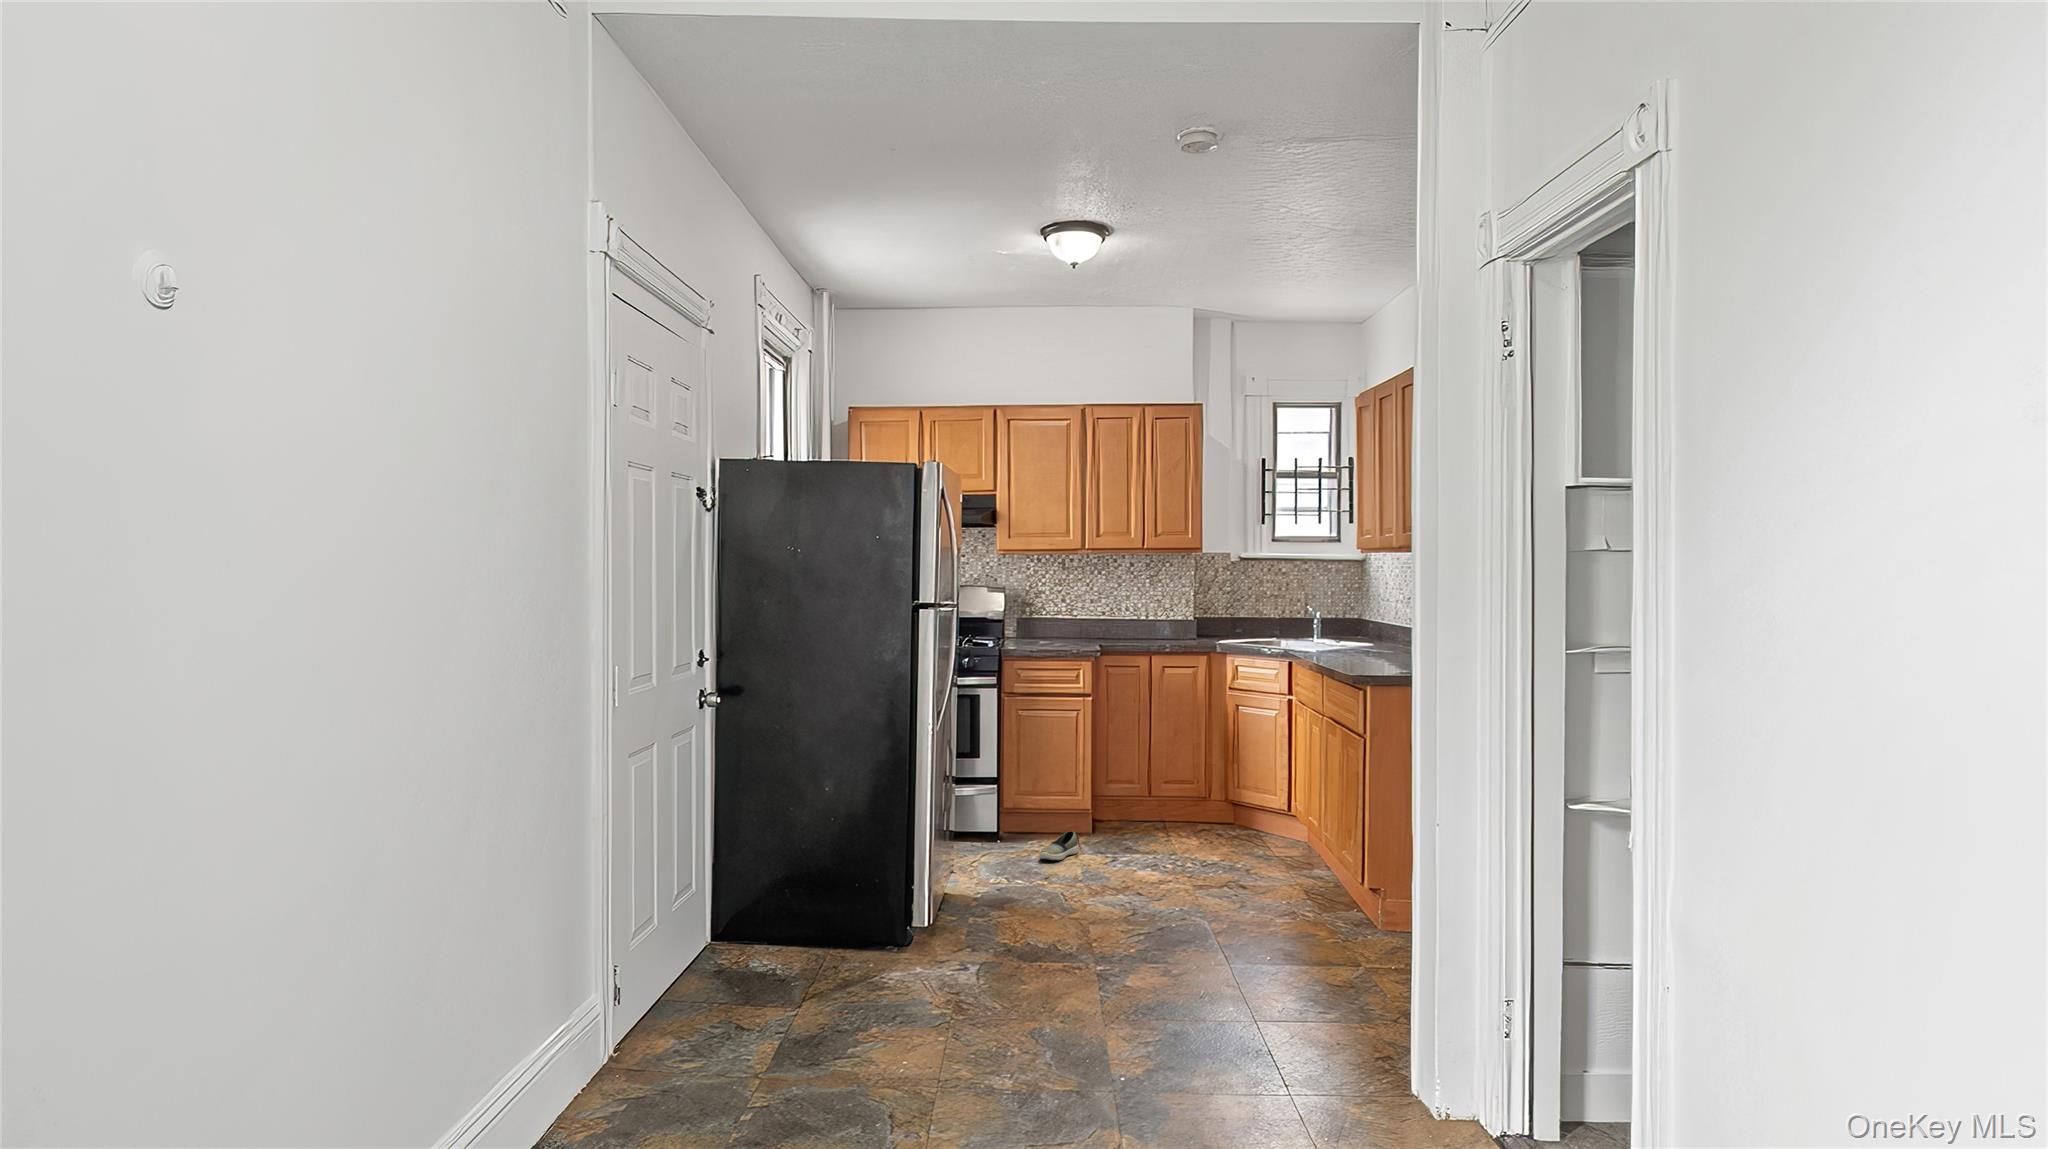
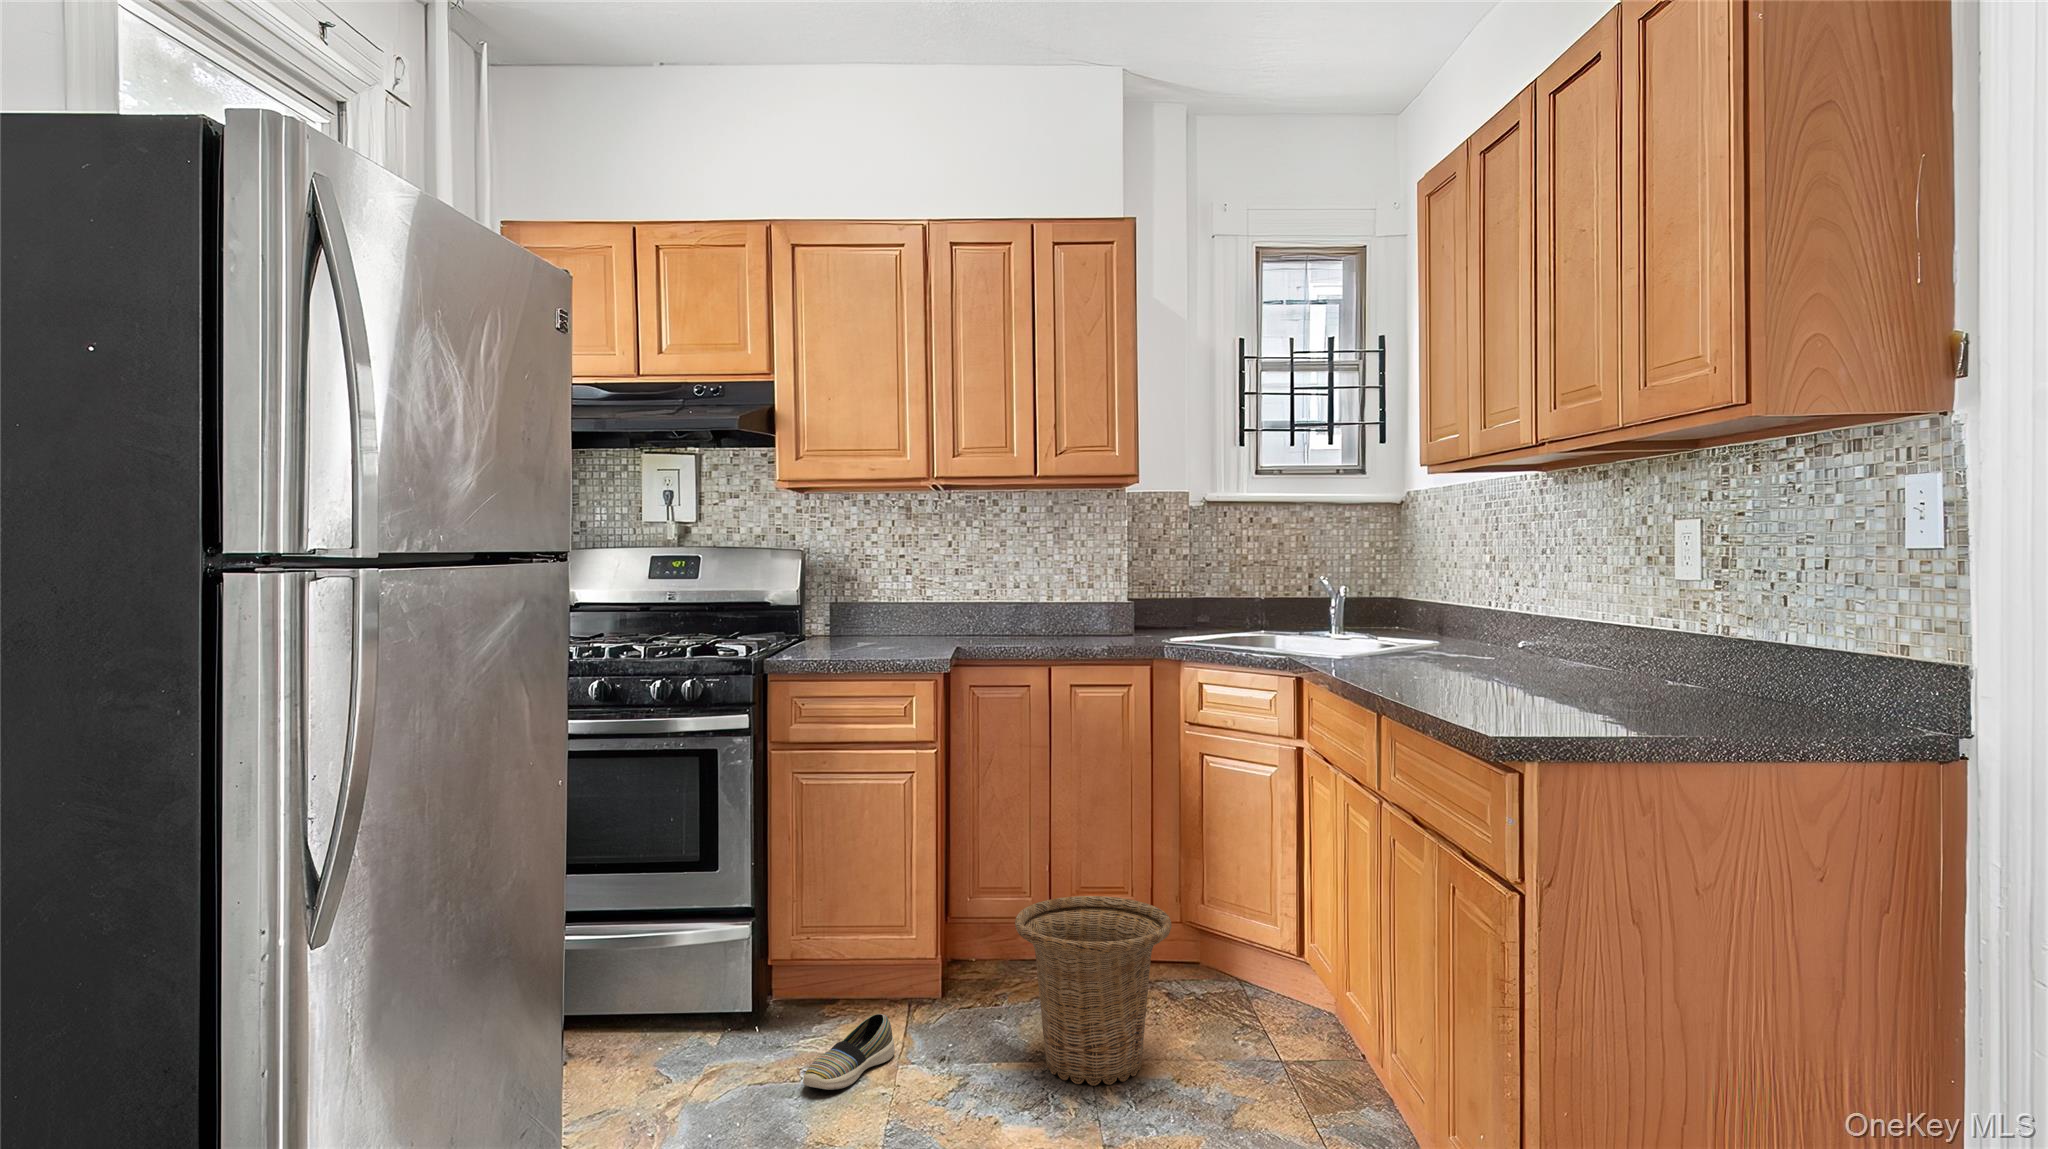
basket: none [1142,775,1221,862] -> present [1015,896,1171,1086]

